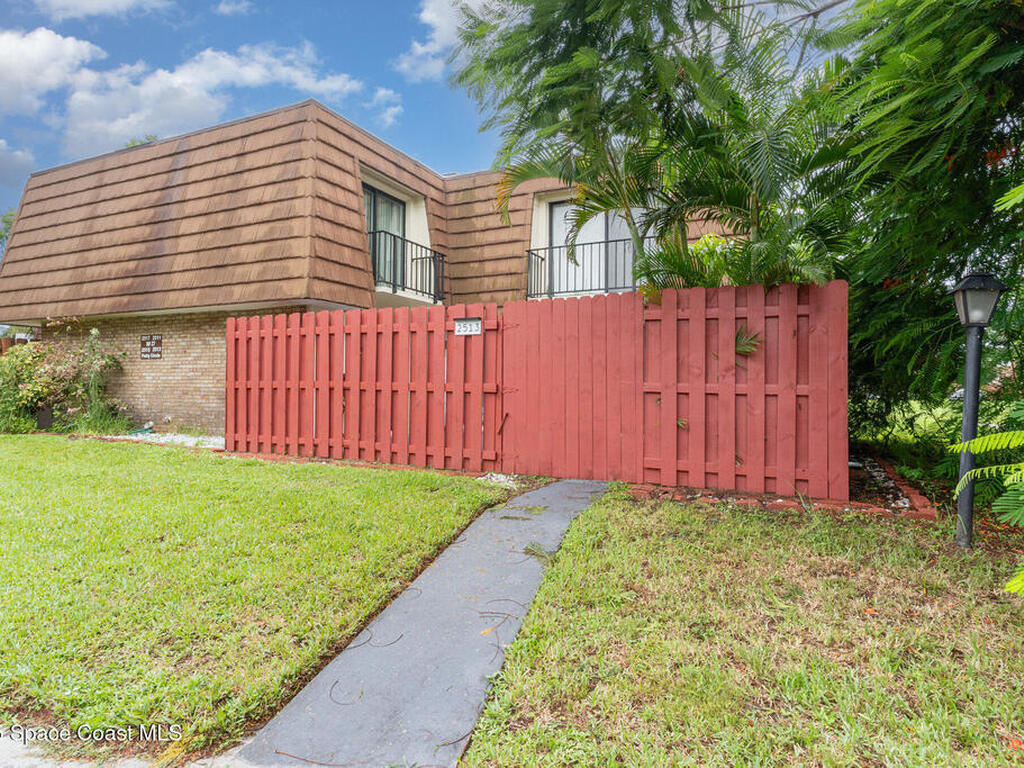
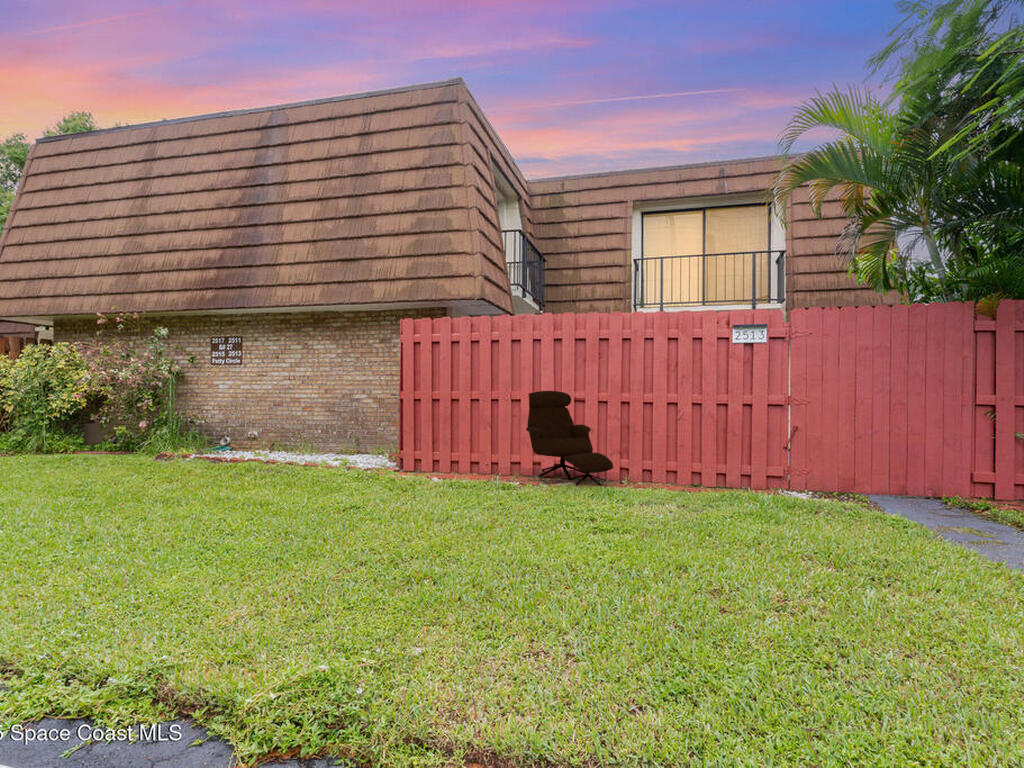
lounge chair: none [292,384,357,471] -> present [526,391,613,485]

